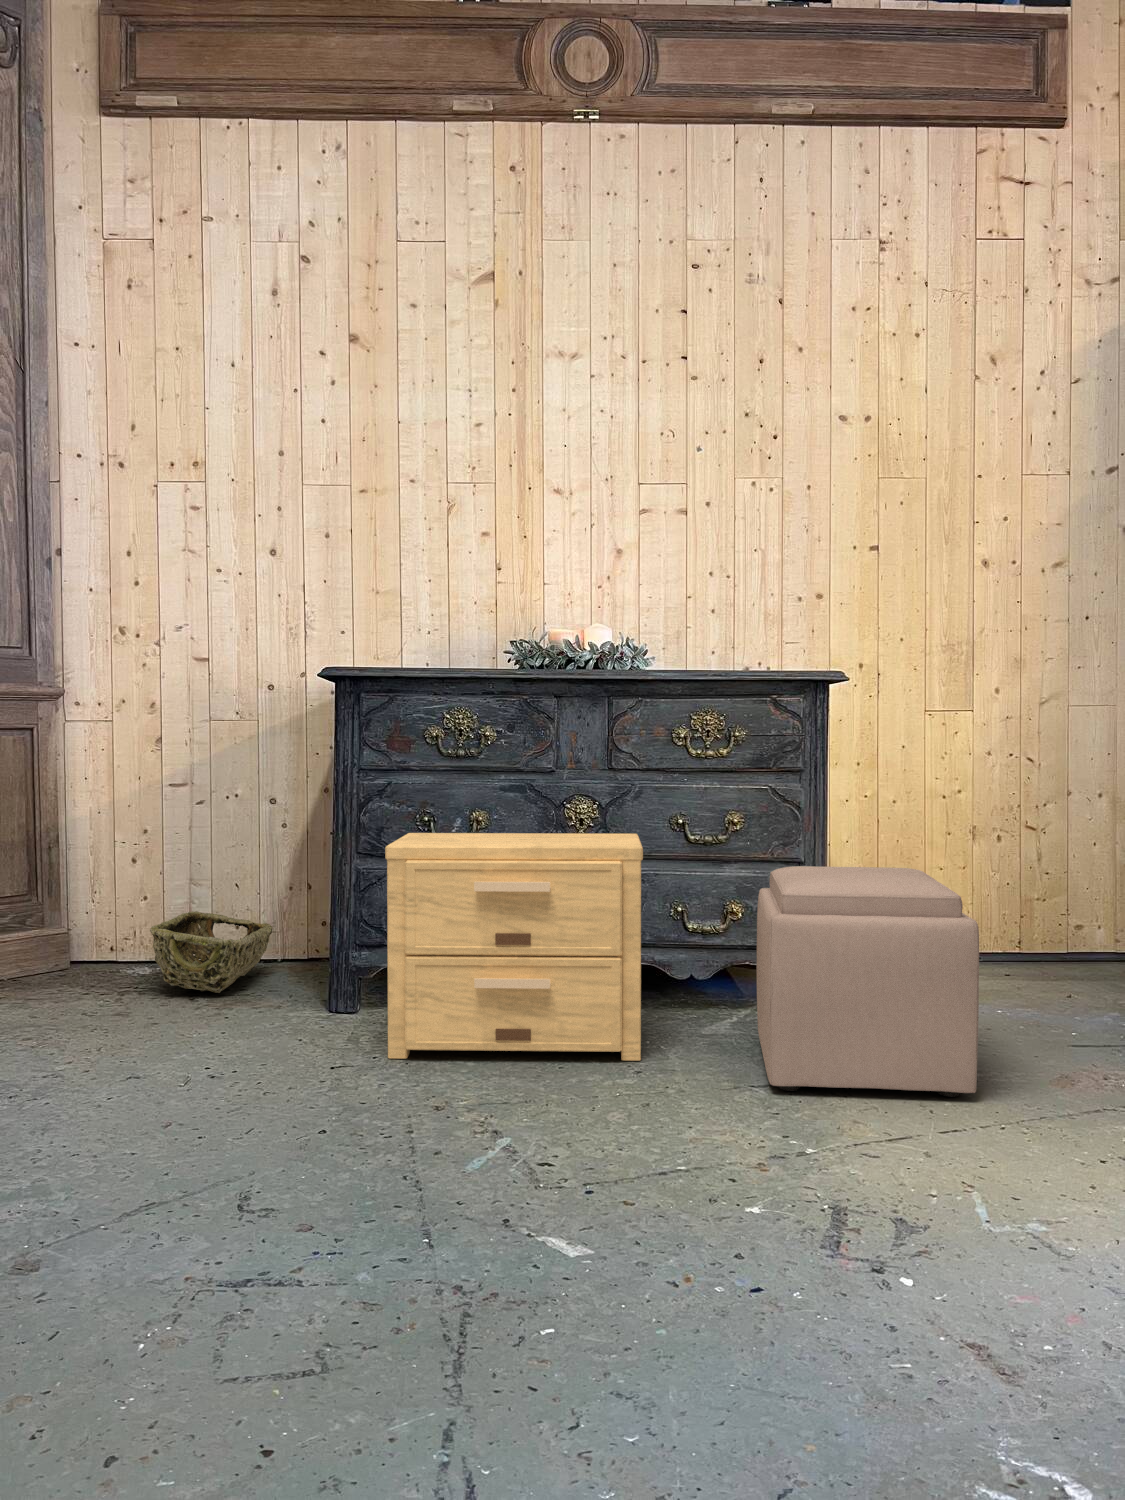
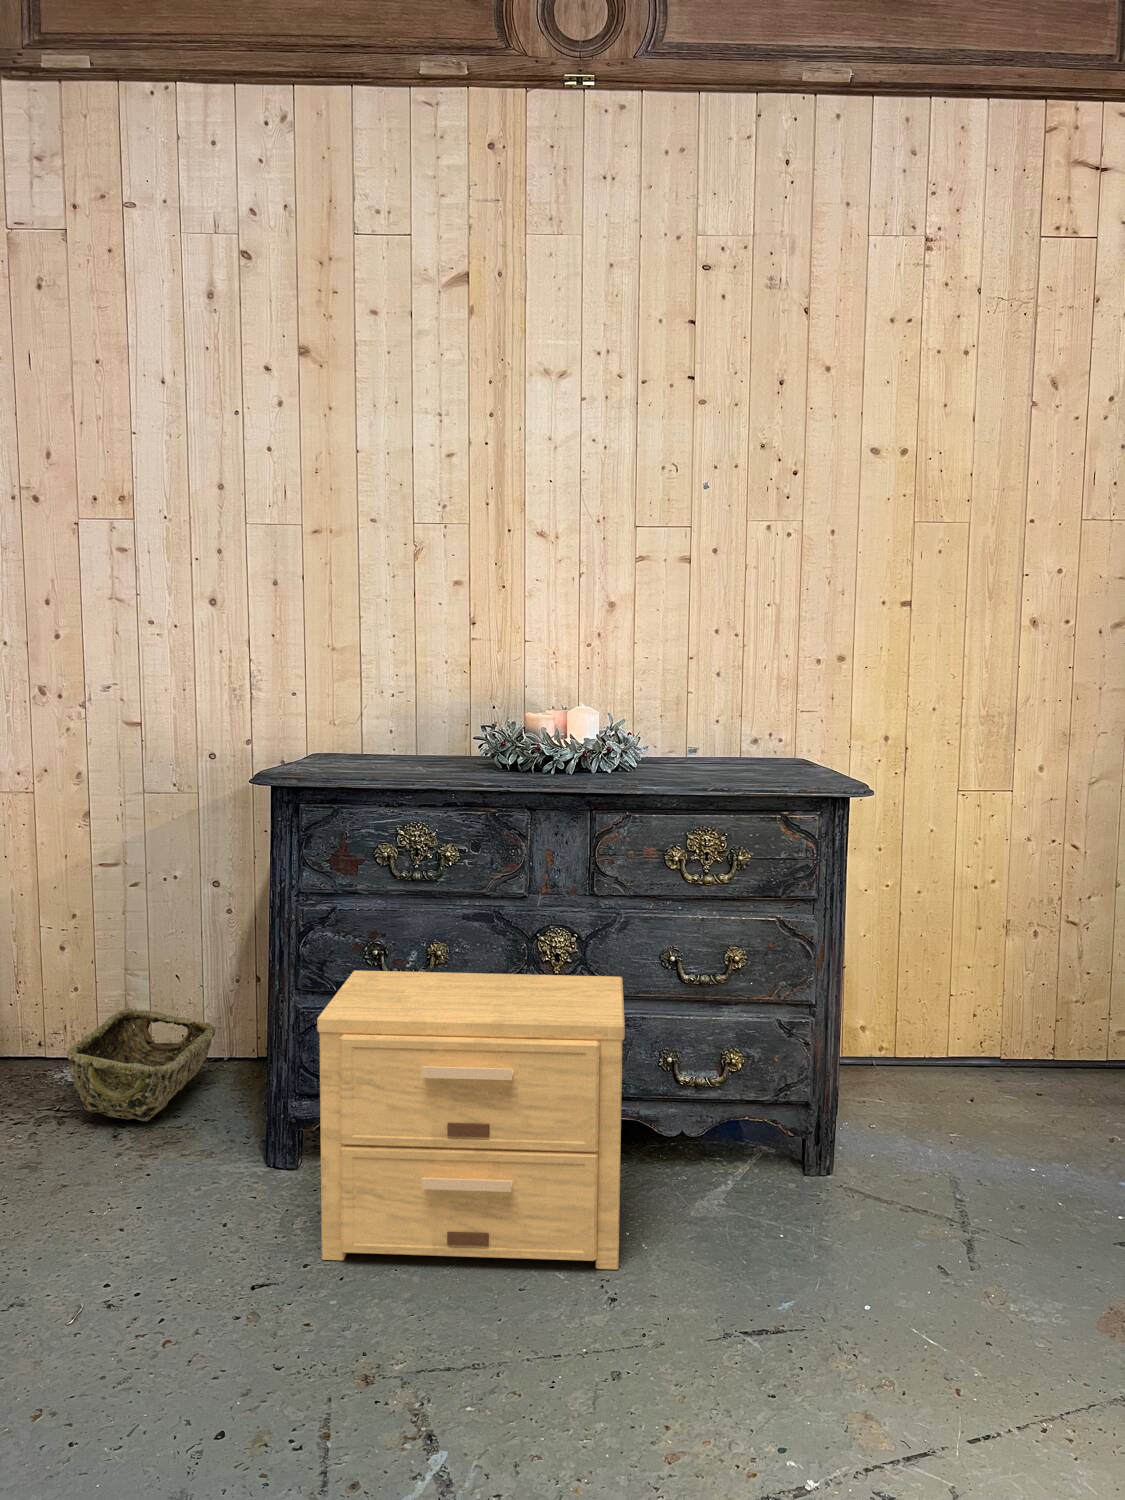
ottoman: present [757,866,979,1097] -> none [758,1036,1032,1359]

